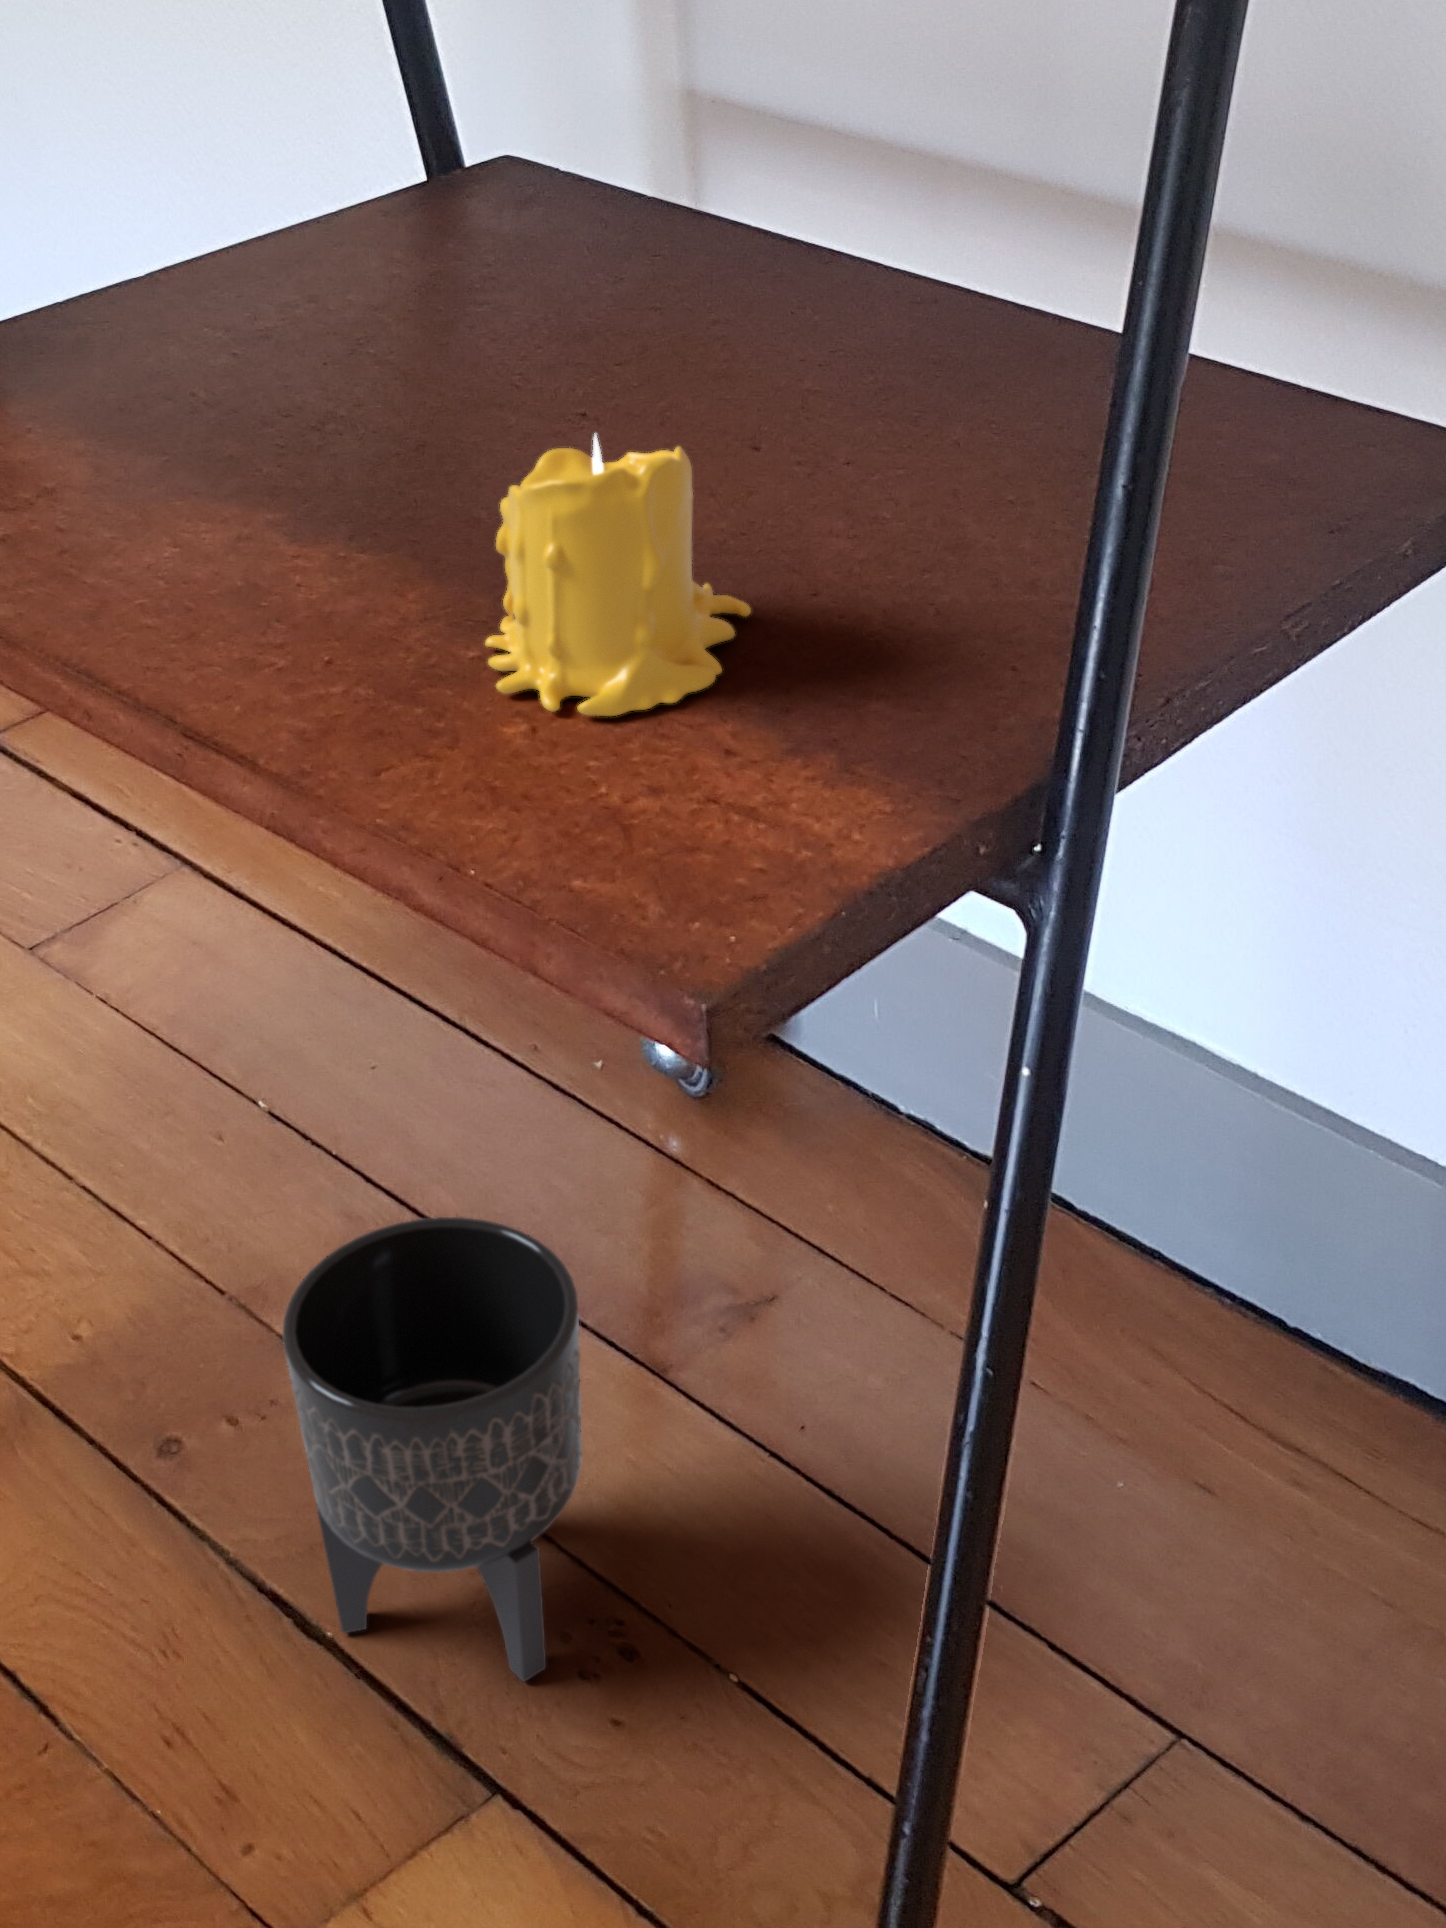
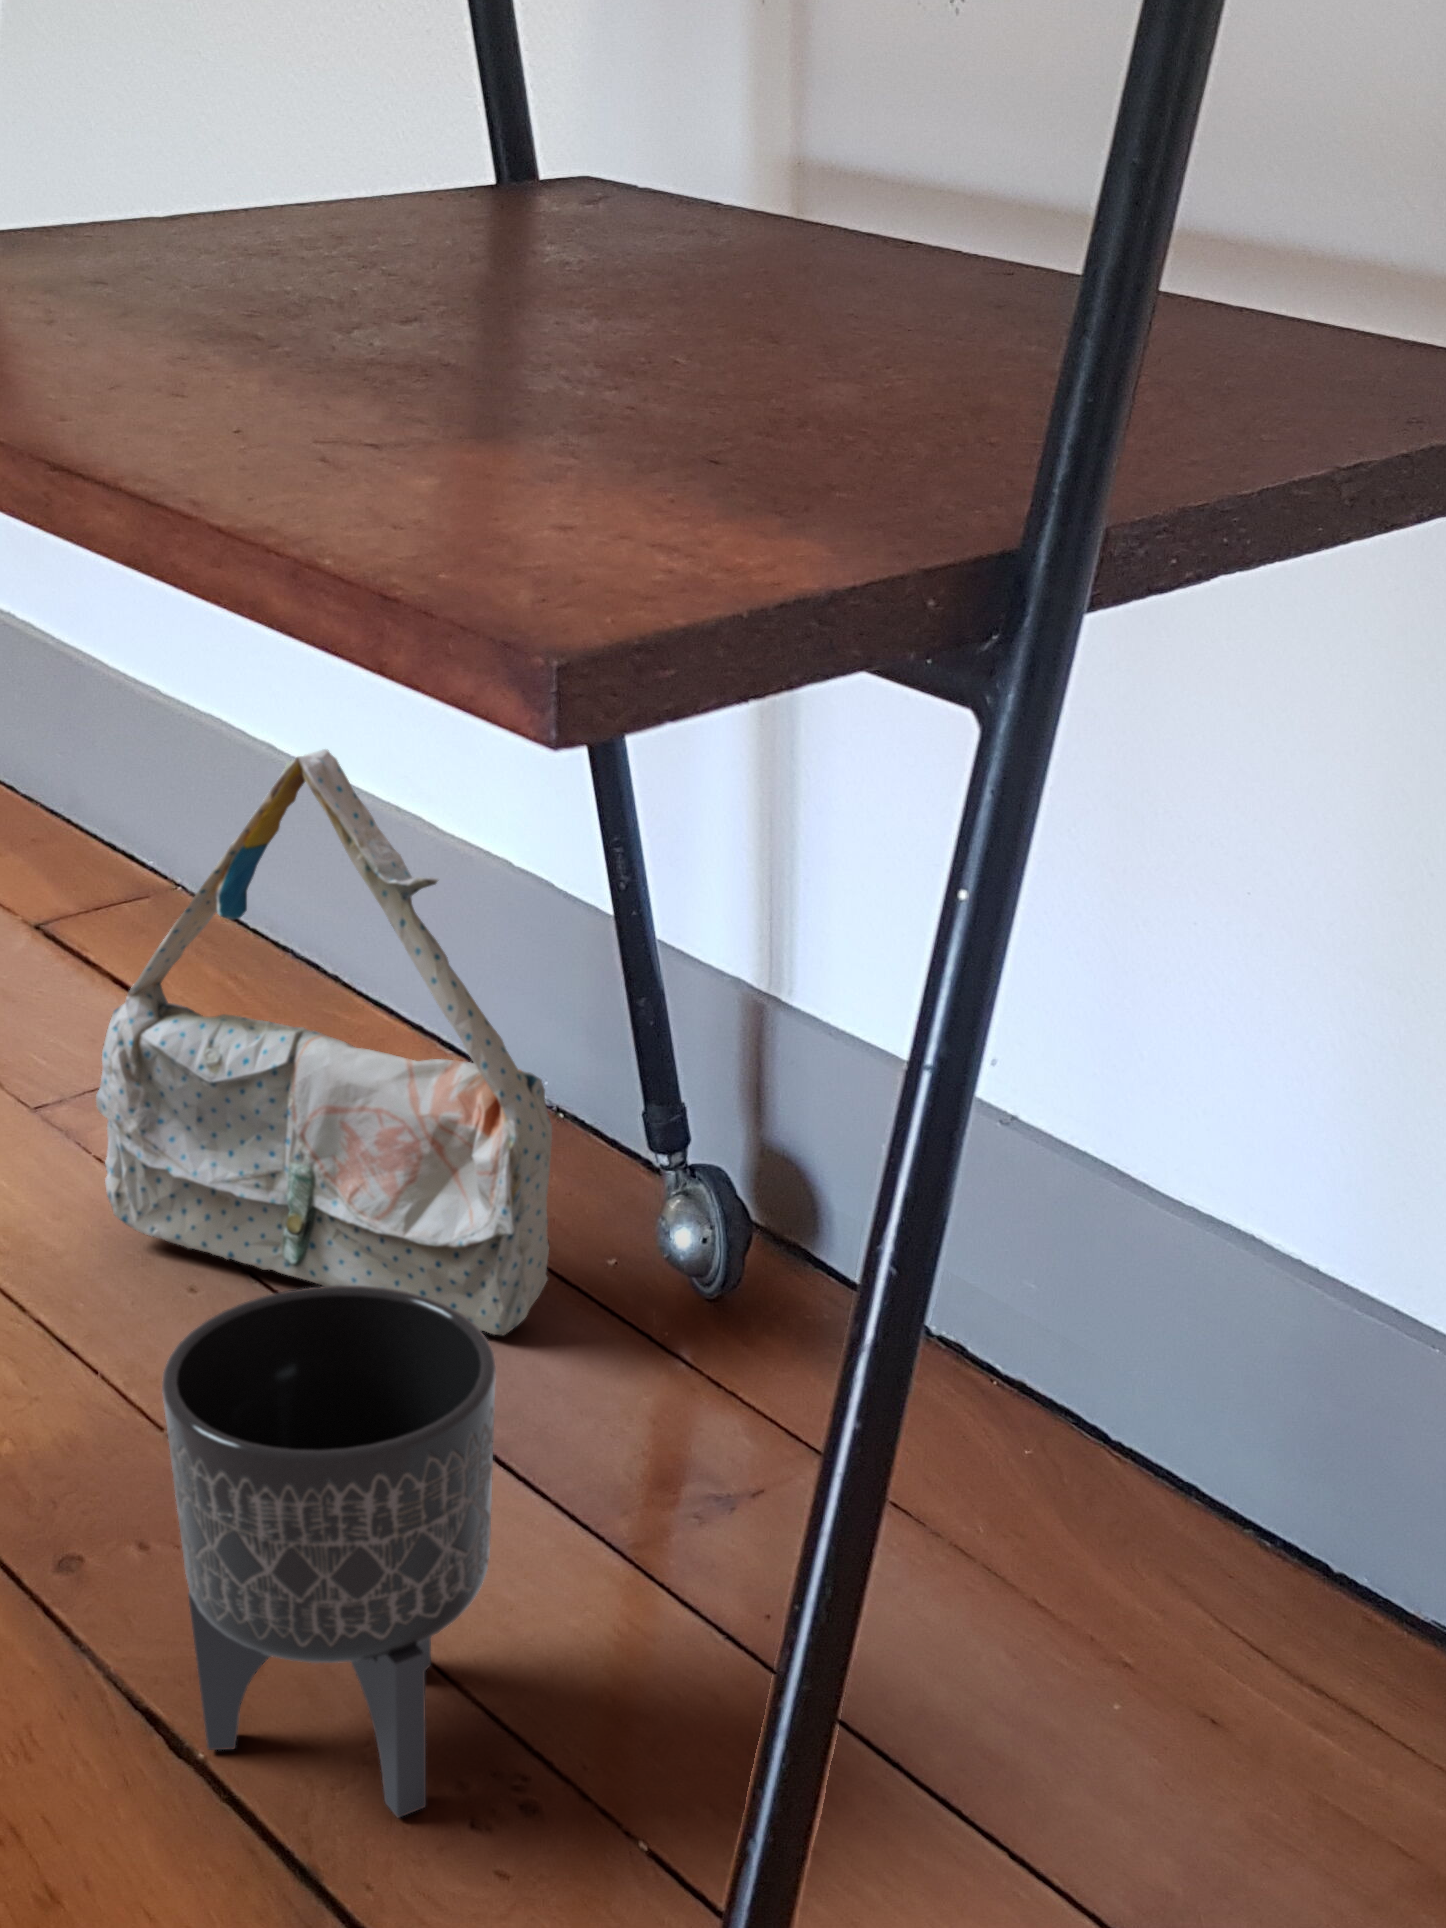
candle: present [485,433,751,716] -> none [396,166,706,491]
bag: none [120,656,564,1161] -> present [96,749,552,1335]

